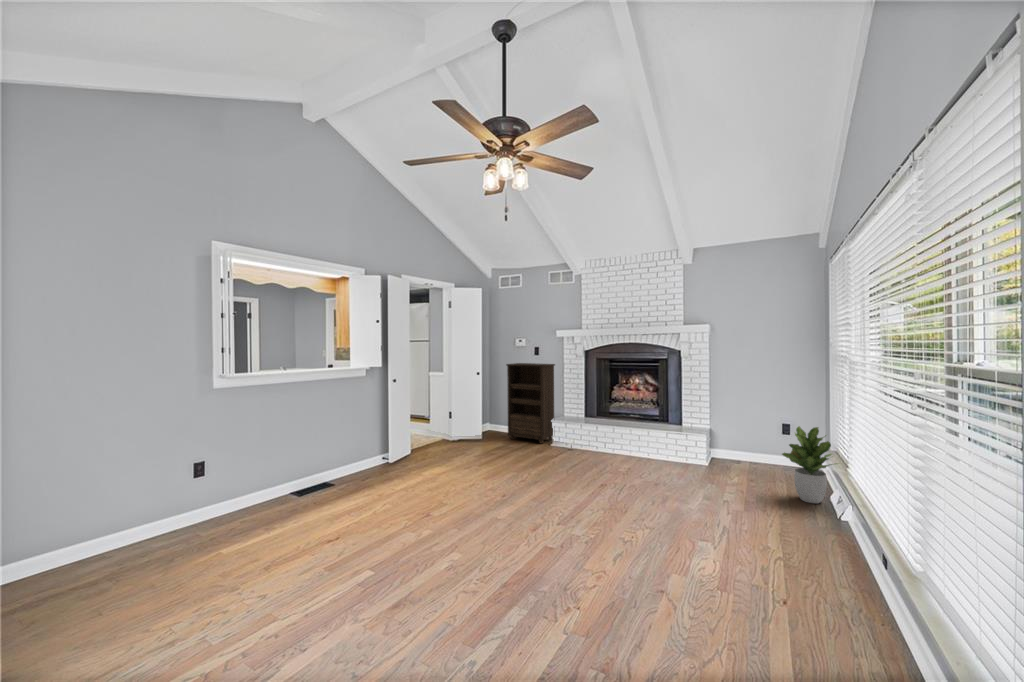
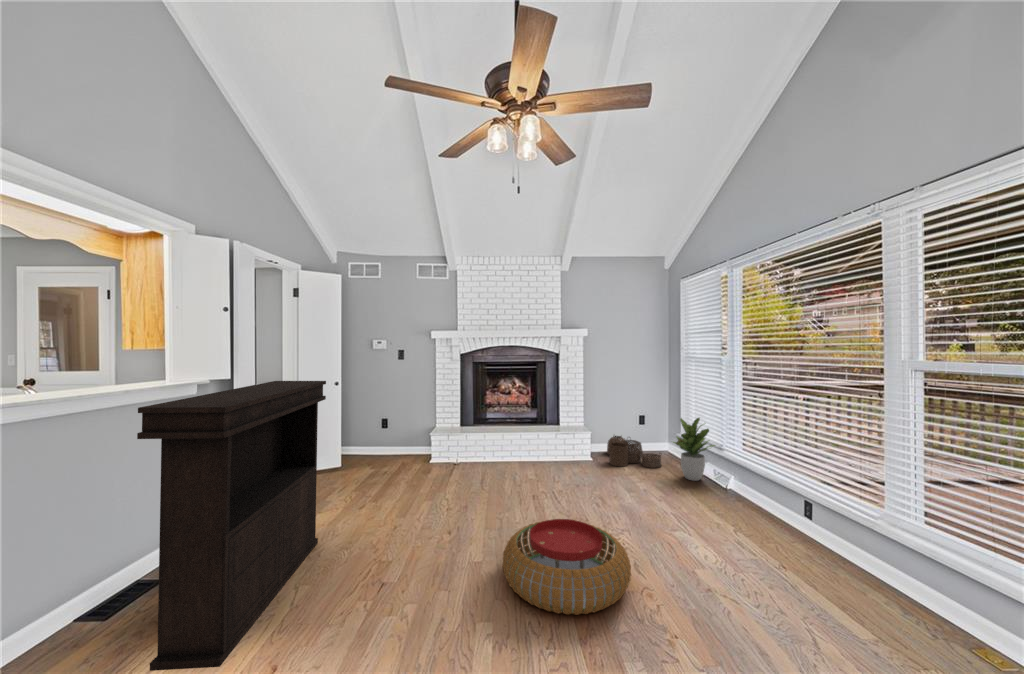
bookshelf: present [506,363,555,443] -> none [370,368,428,462]
console table: none [301,367,428,516] -> present [137,381,326,671]
woven basket: none [723,442,789,484] -> present [607,436,661,468]
pouf: none [492,487,598,556] -> present [503,519,631,615]

